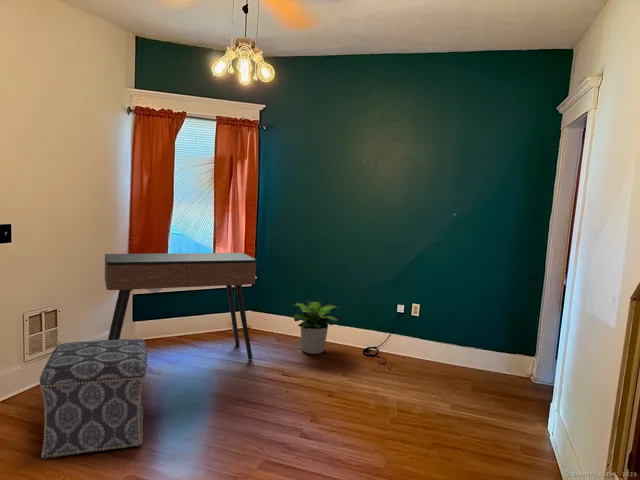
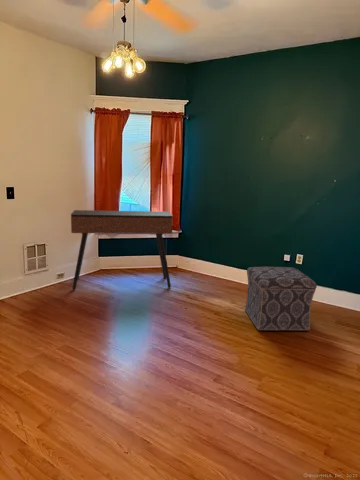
potted plant: present [290,301,343,354] -> none [201,248,240,287]
ottoman: present [39,339,147,459] -> present [245,267,317,331]

